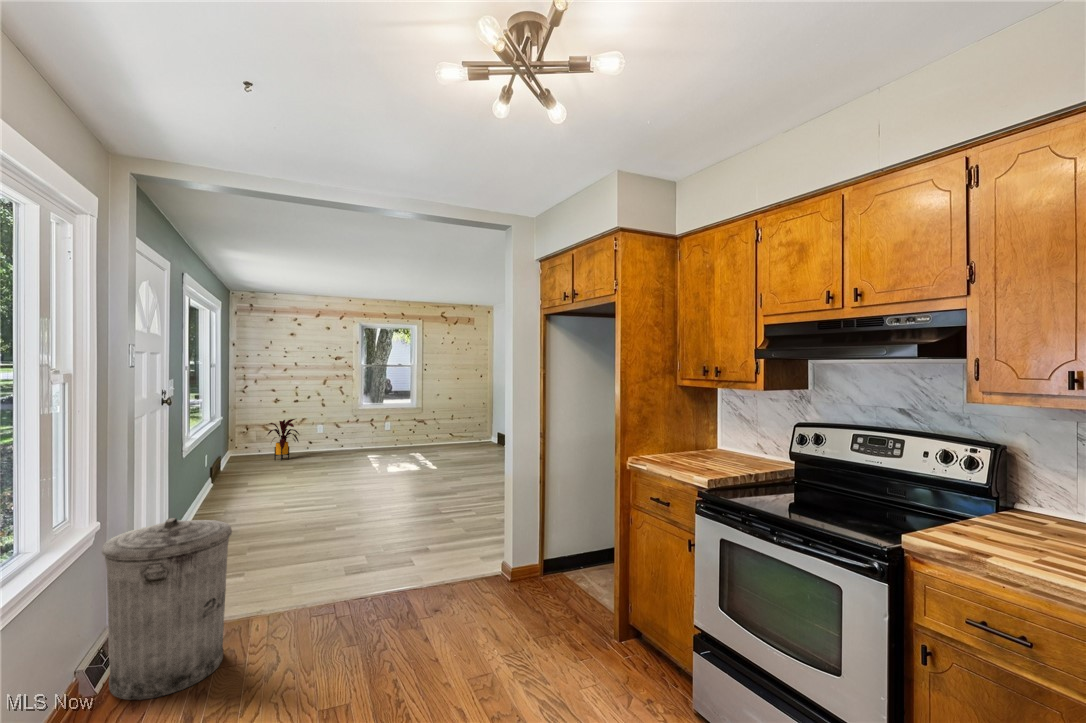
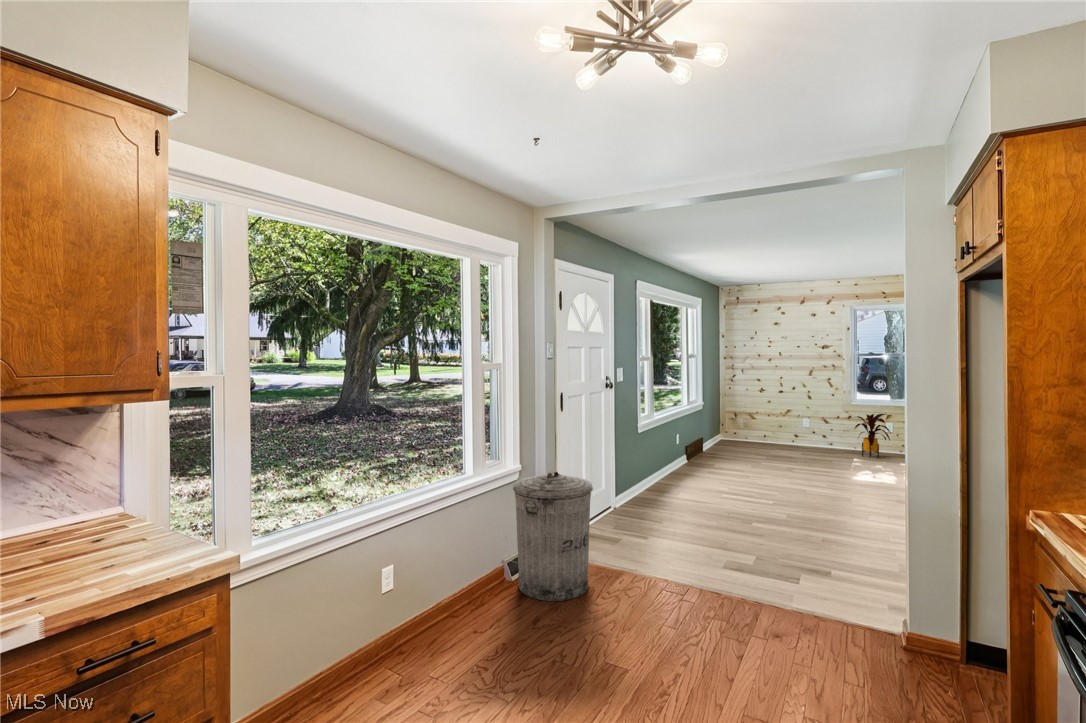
house plant: present [268,419,299,461] -> present [855,414,891,458]

